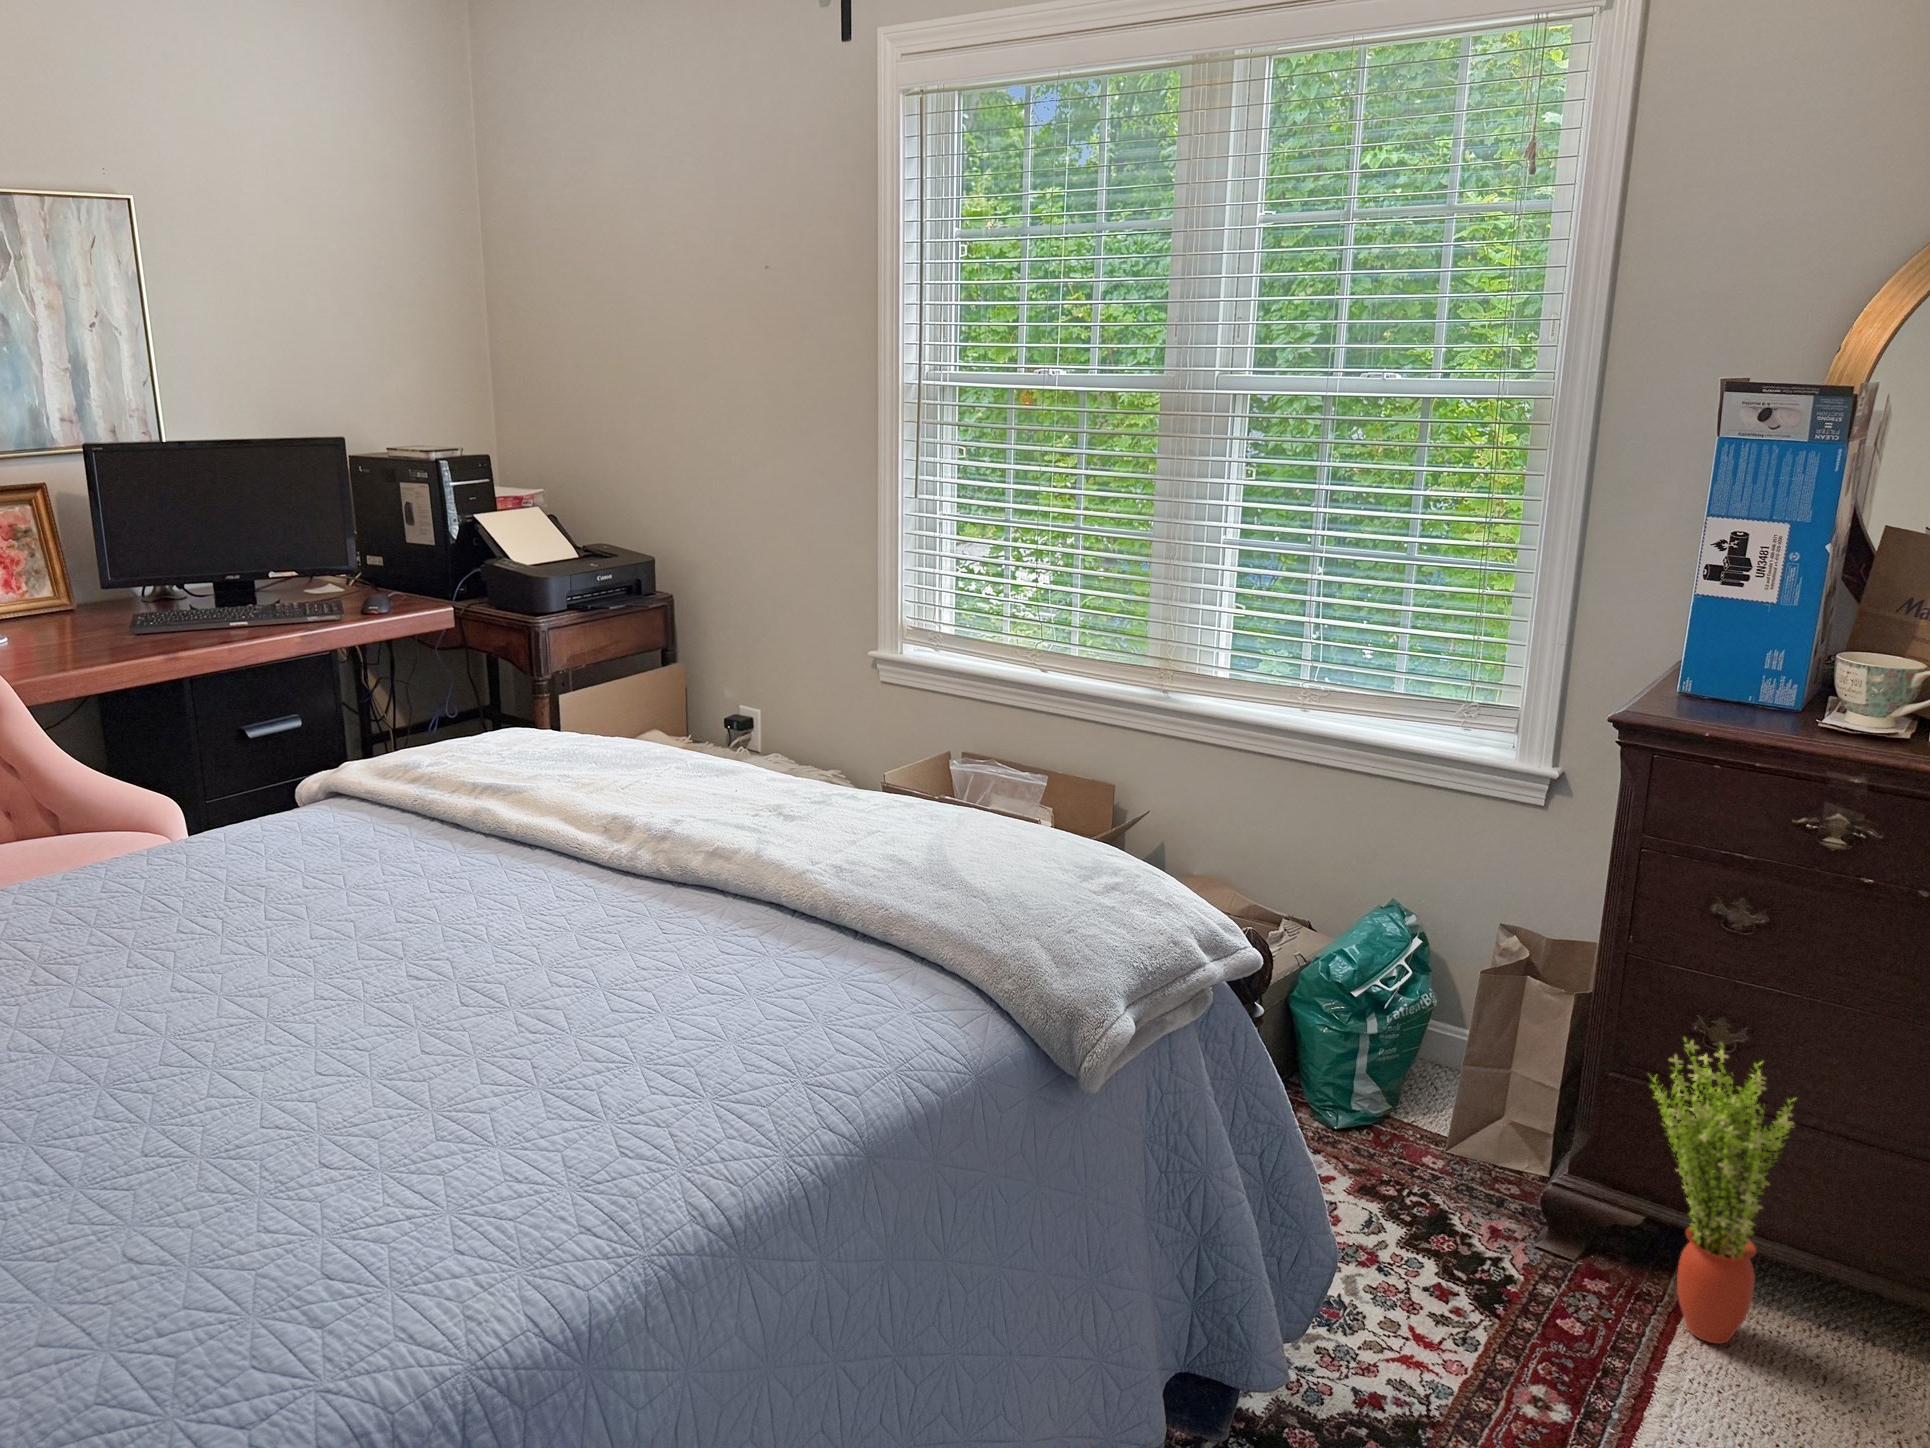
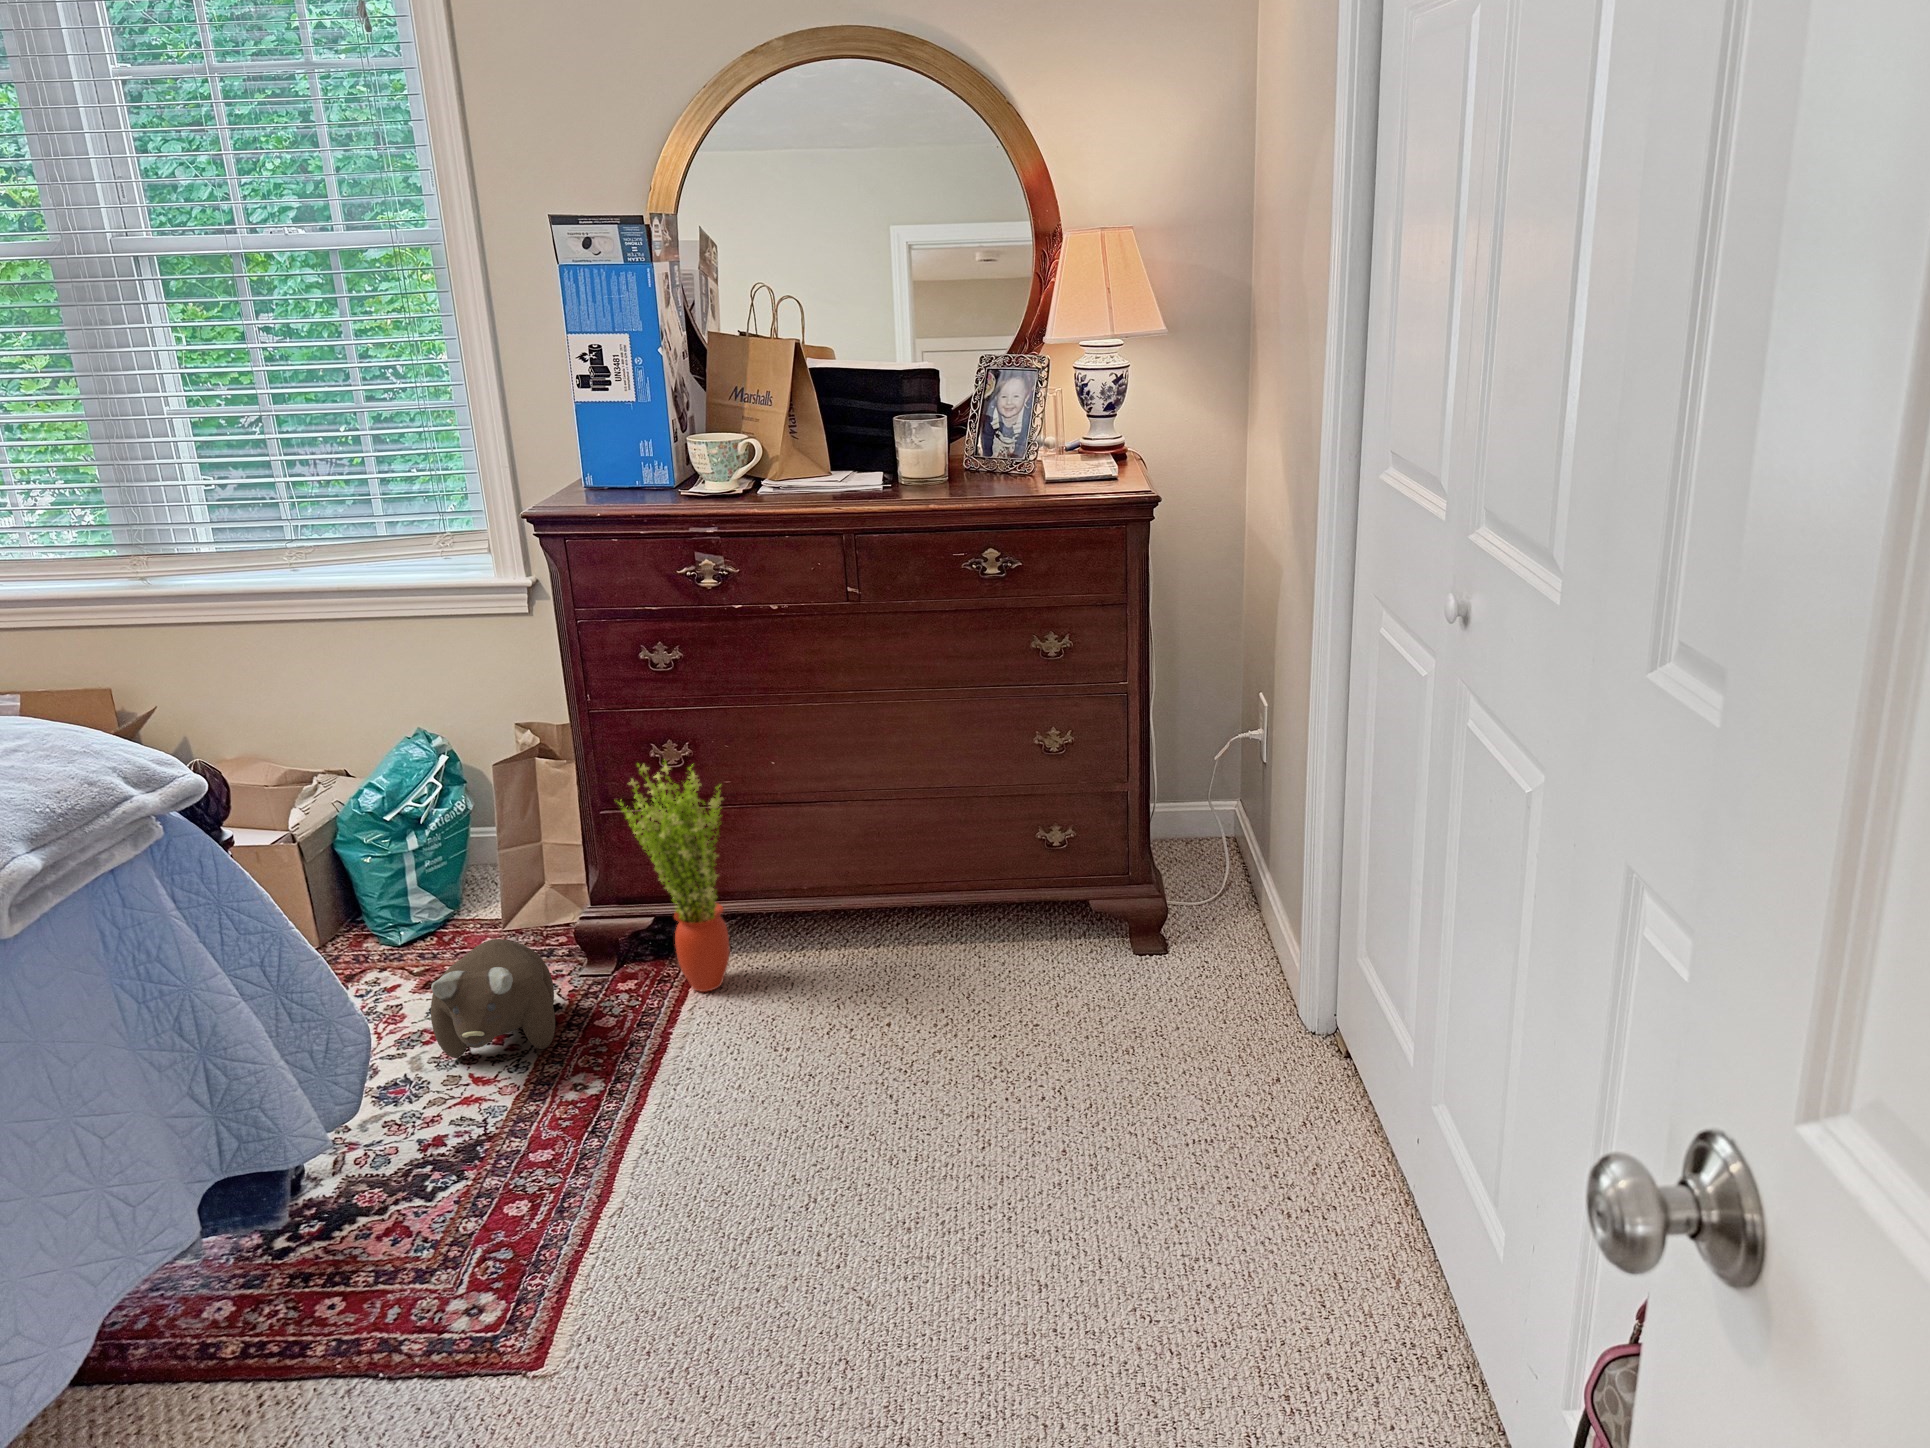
plush toy: none [1379,1181,1519,1332] -> present [431,939,555,1058]

